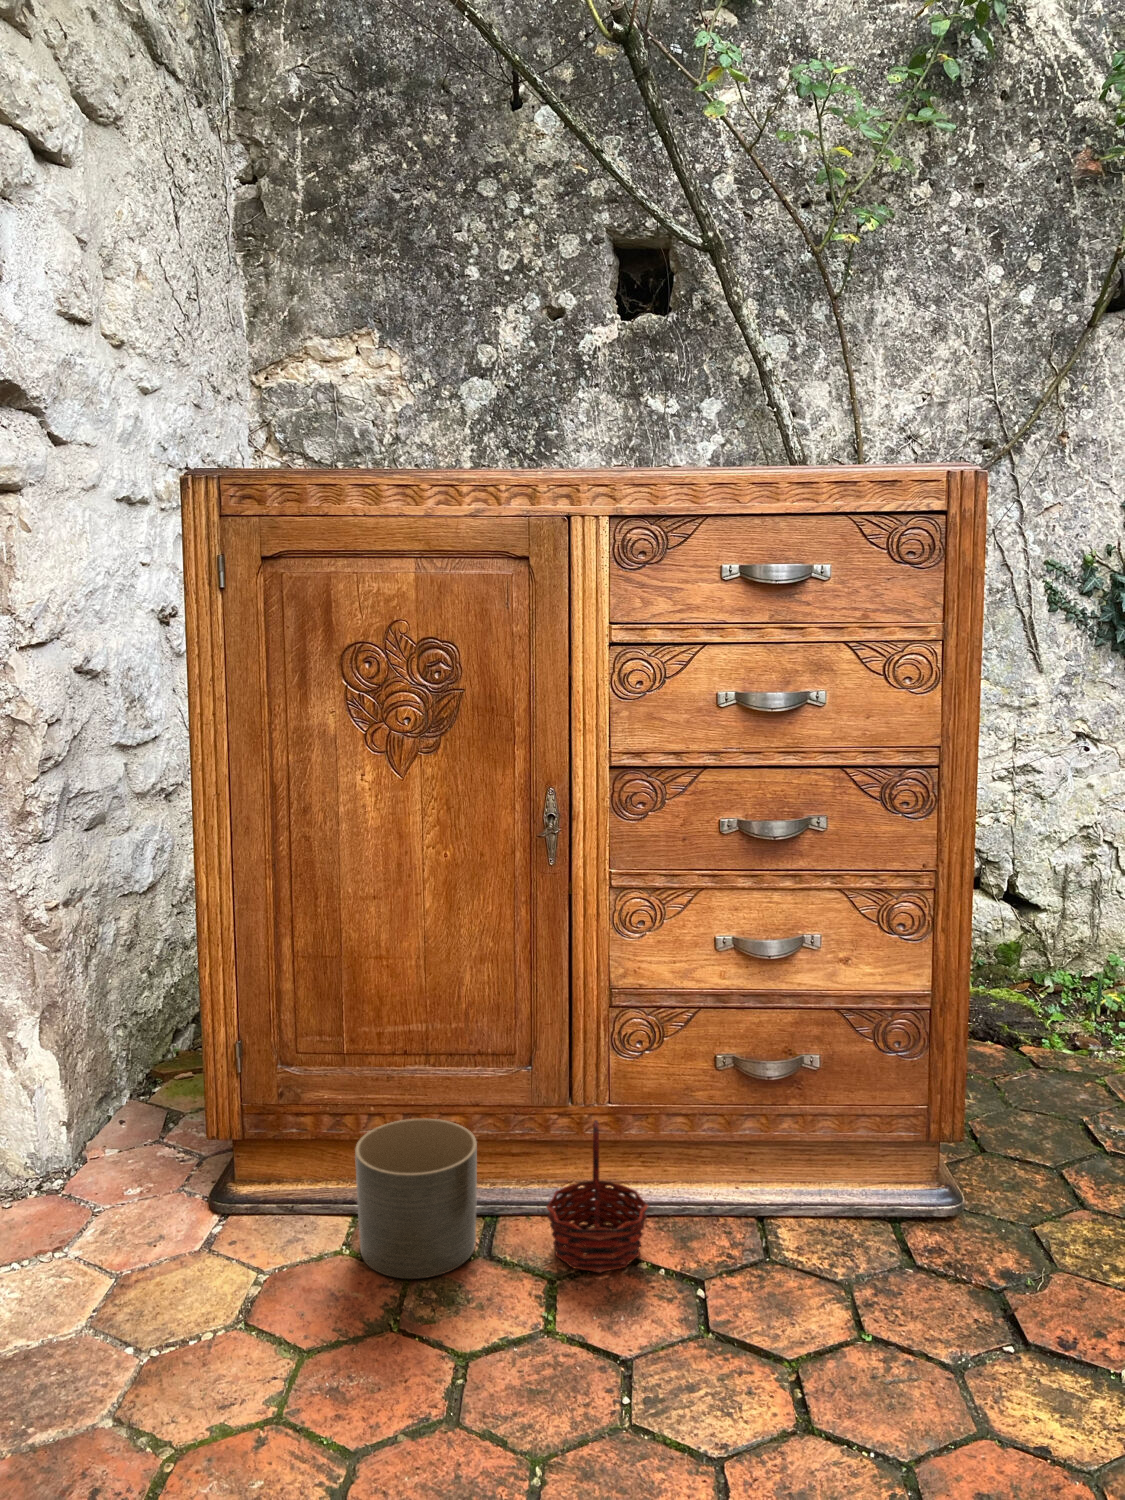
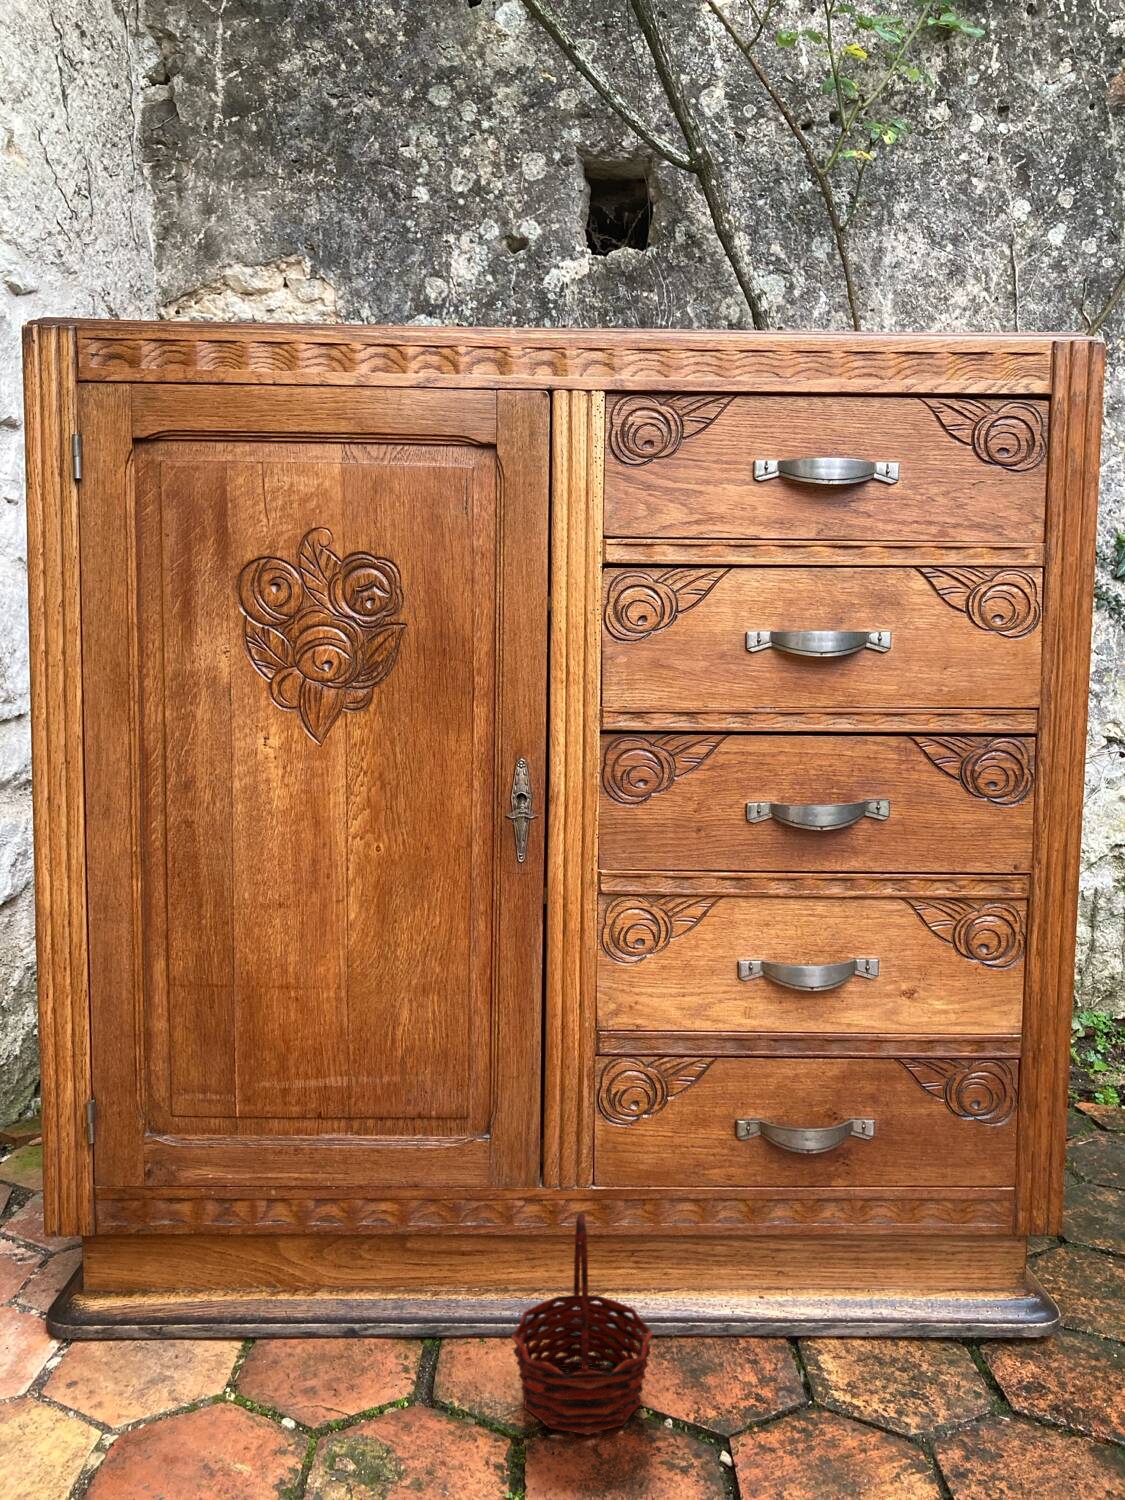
planter: present [355,1119,477,1279] -> none [244,1211,416,1452]

